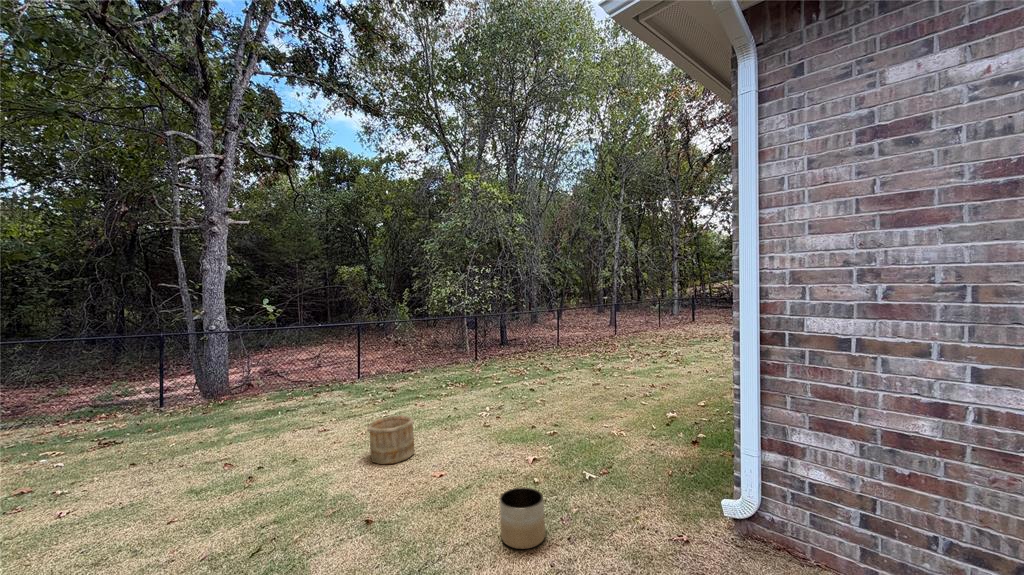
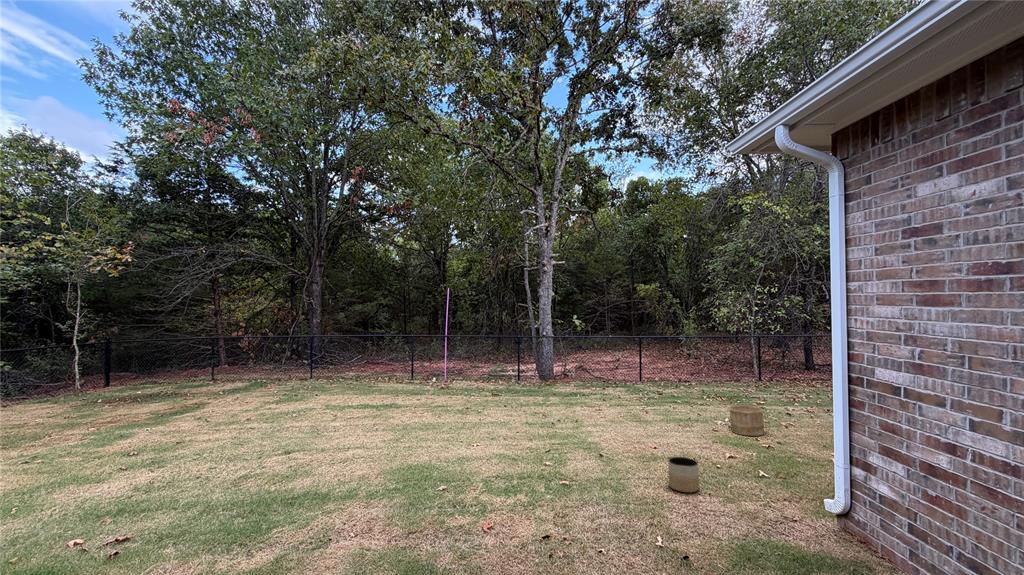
wooden bucket: present [368,415,414,464] -> present [729,405,764,436]

